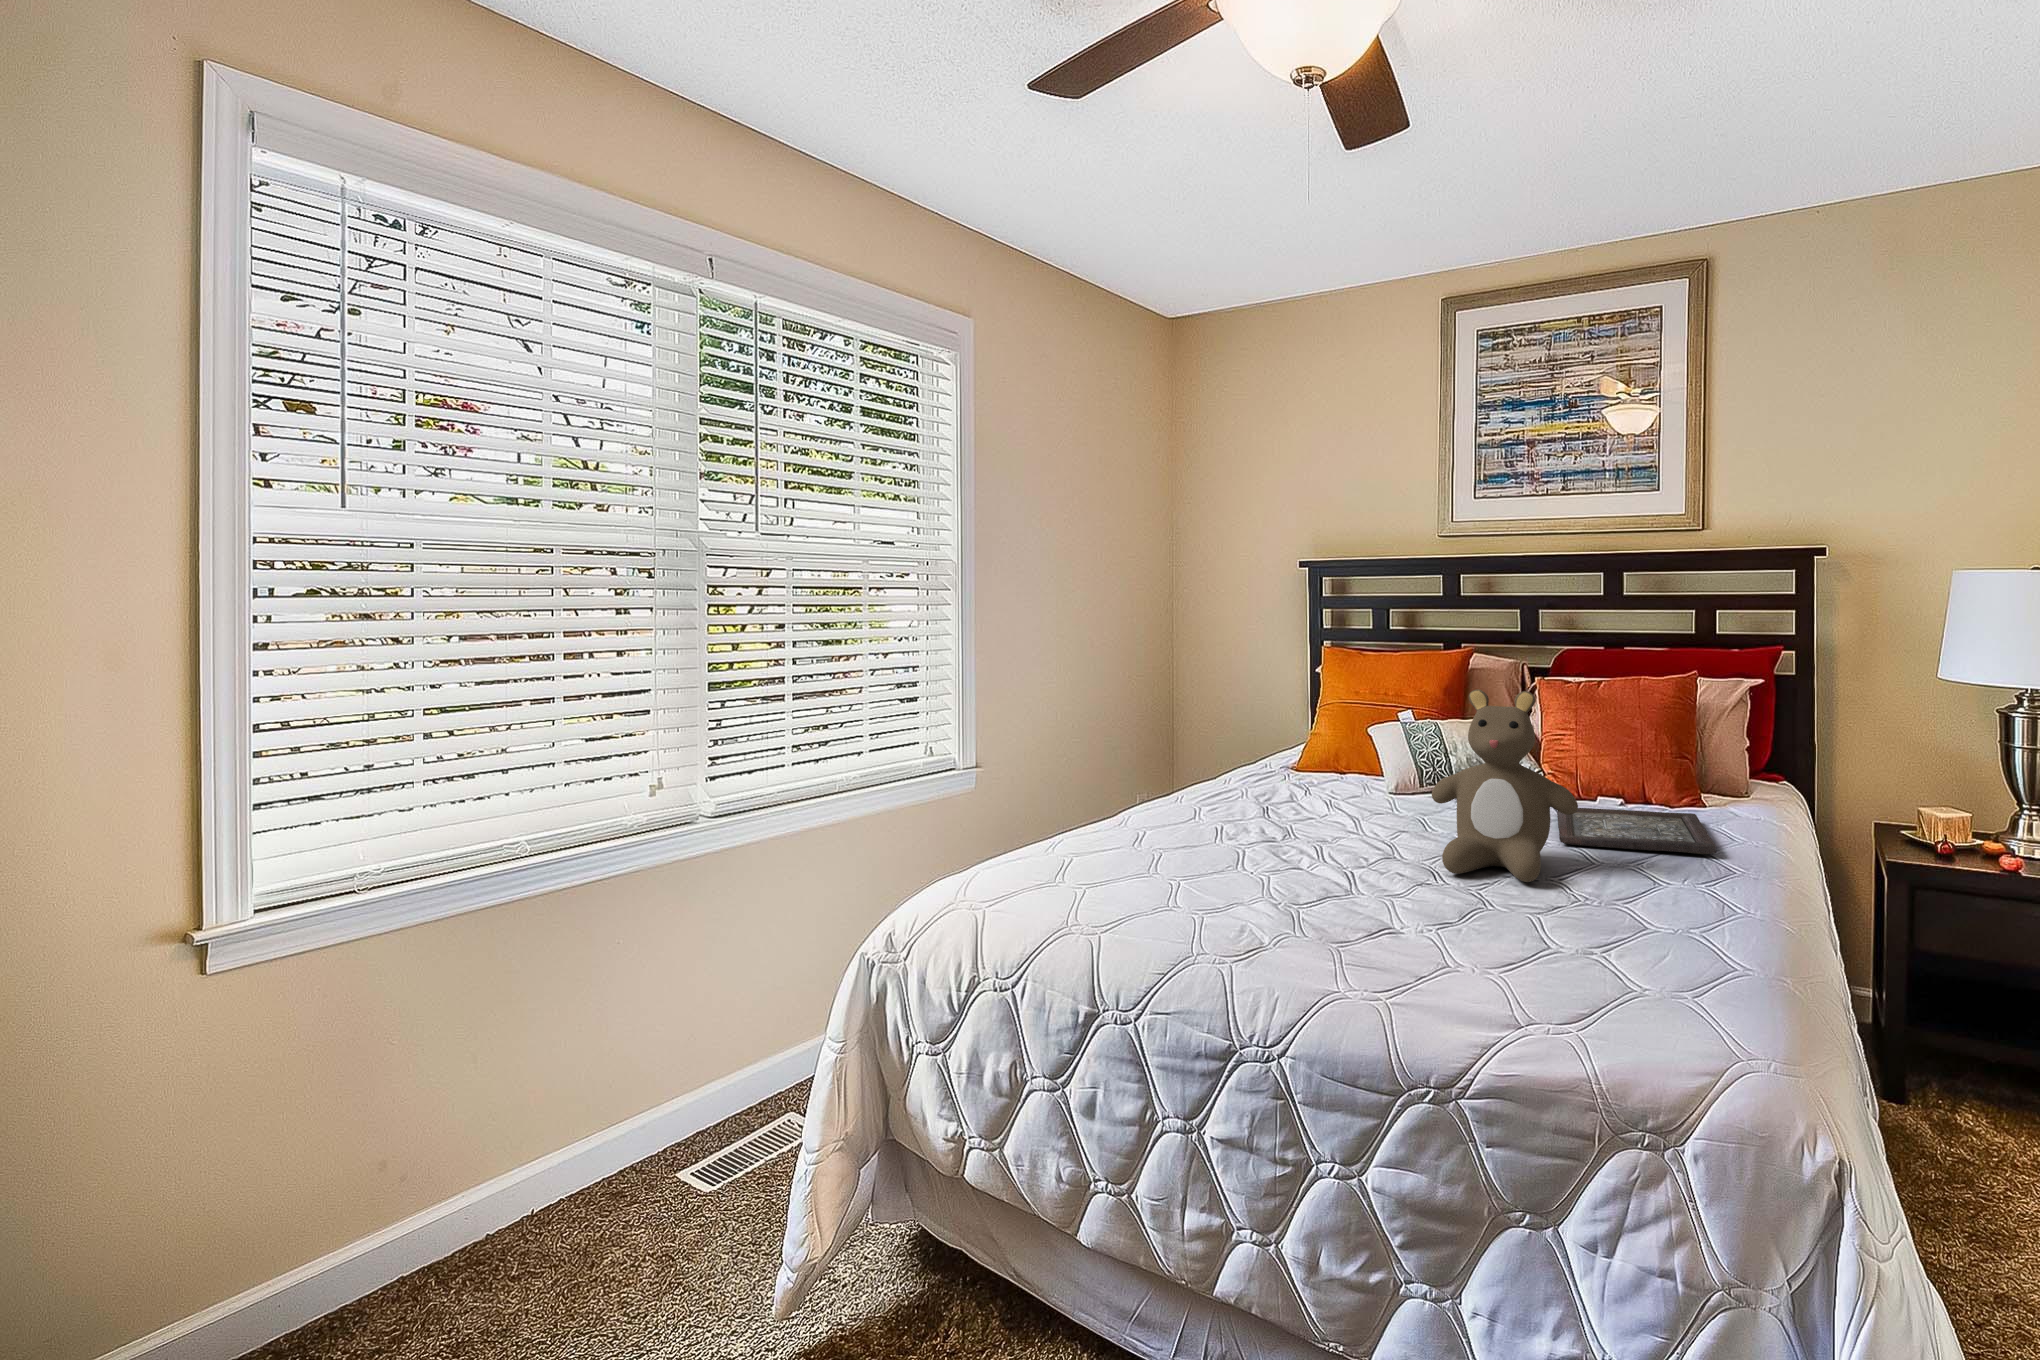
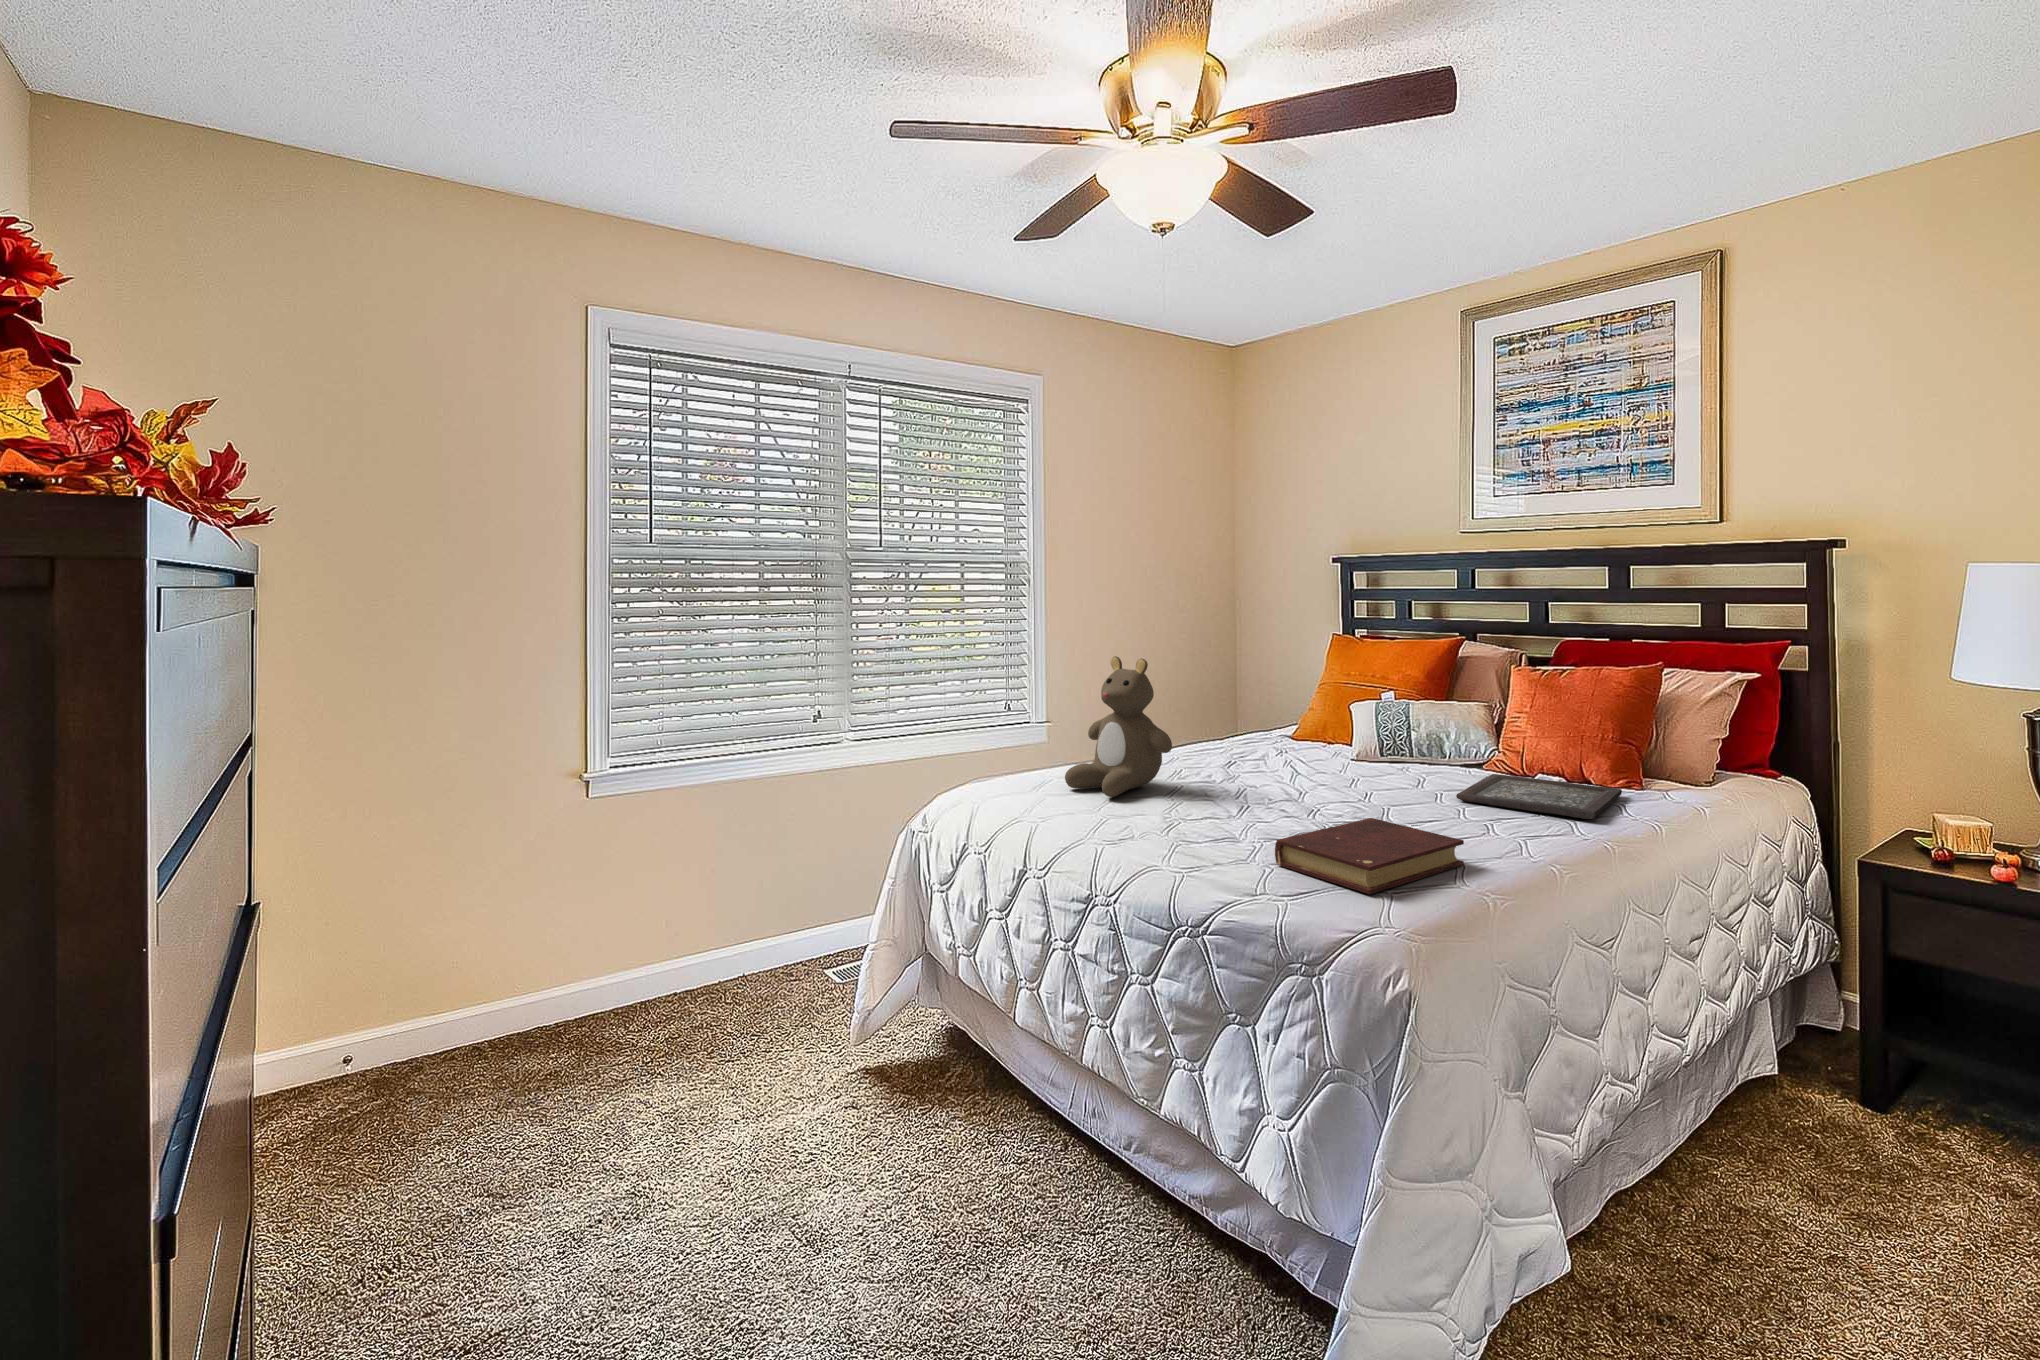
teddy bear: present [1432,689,1578,882] -> present [1065,656,1172,797]
book: none [1483,884,1674,997] -> present [1275,818,1464,894]

